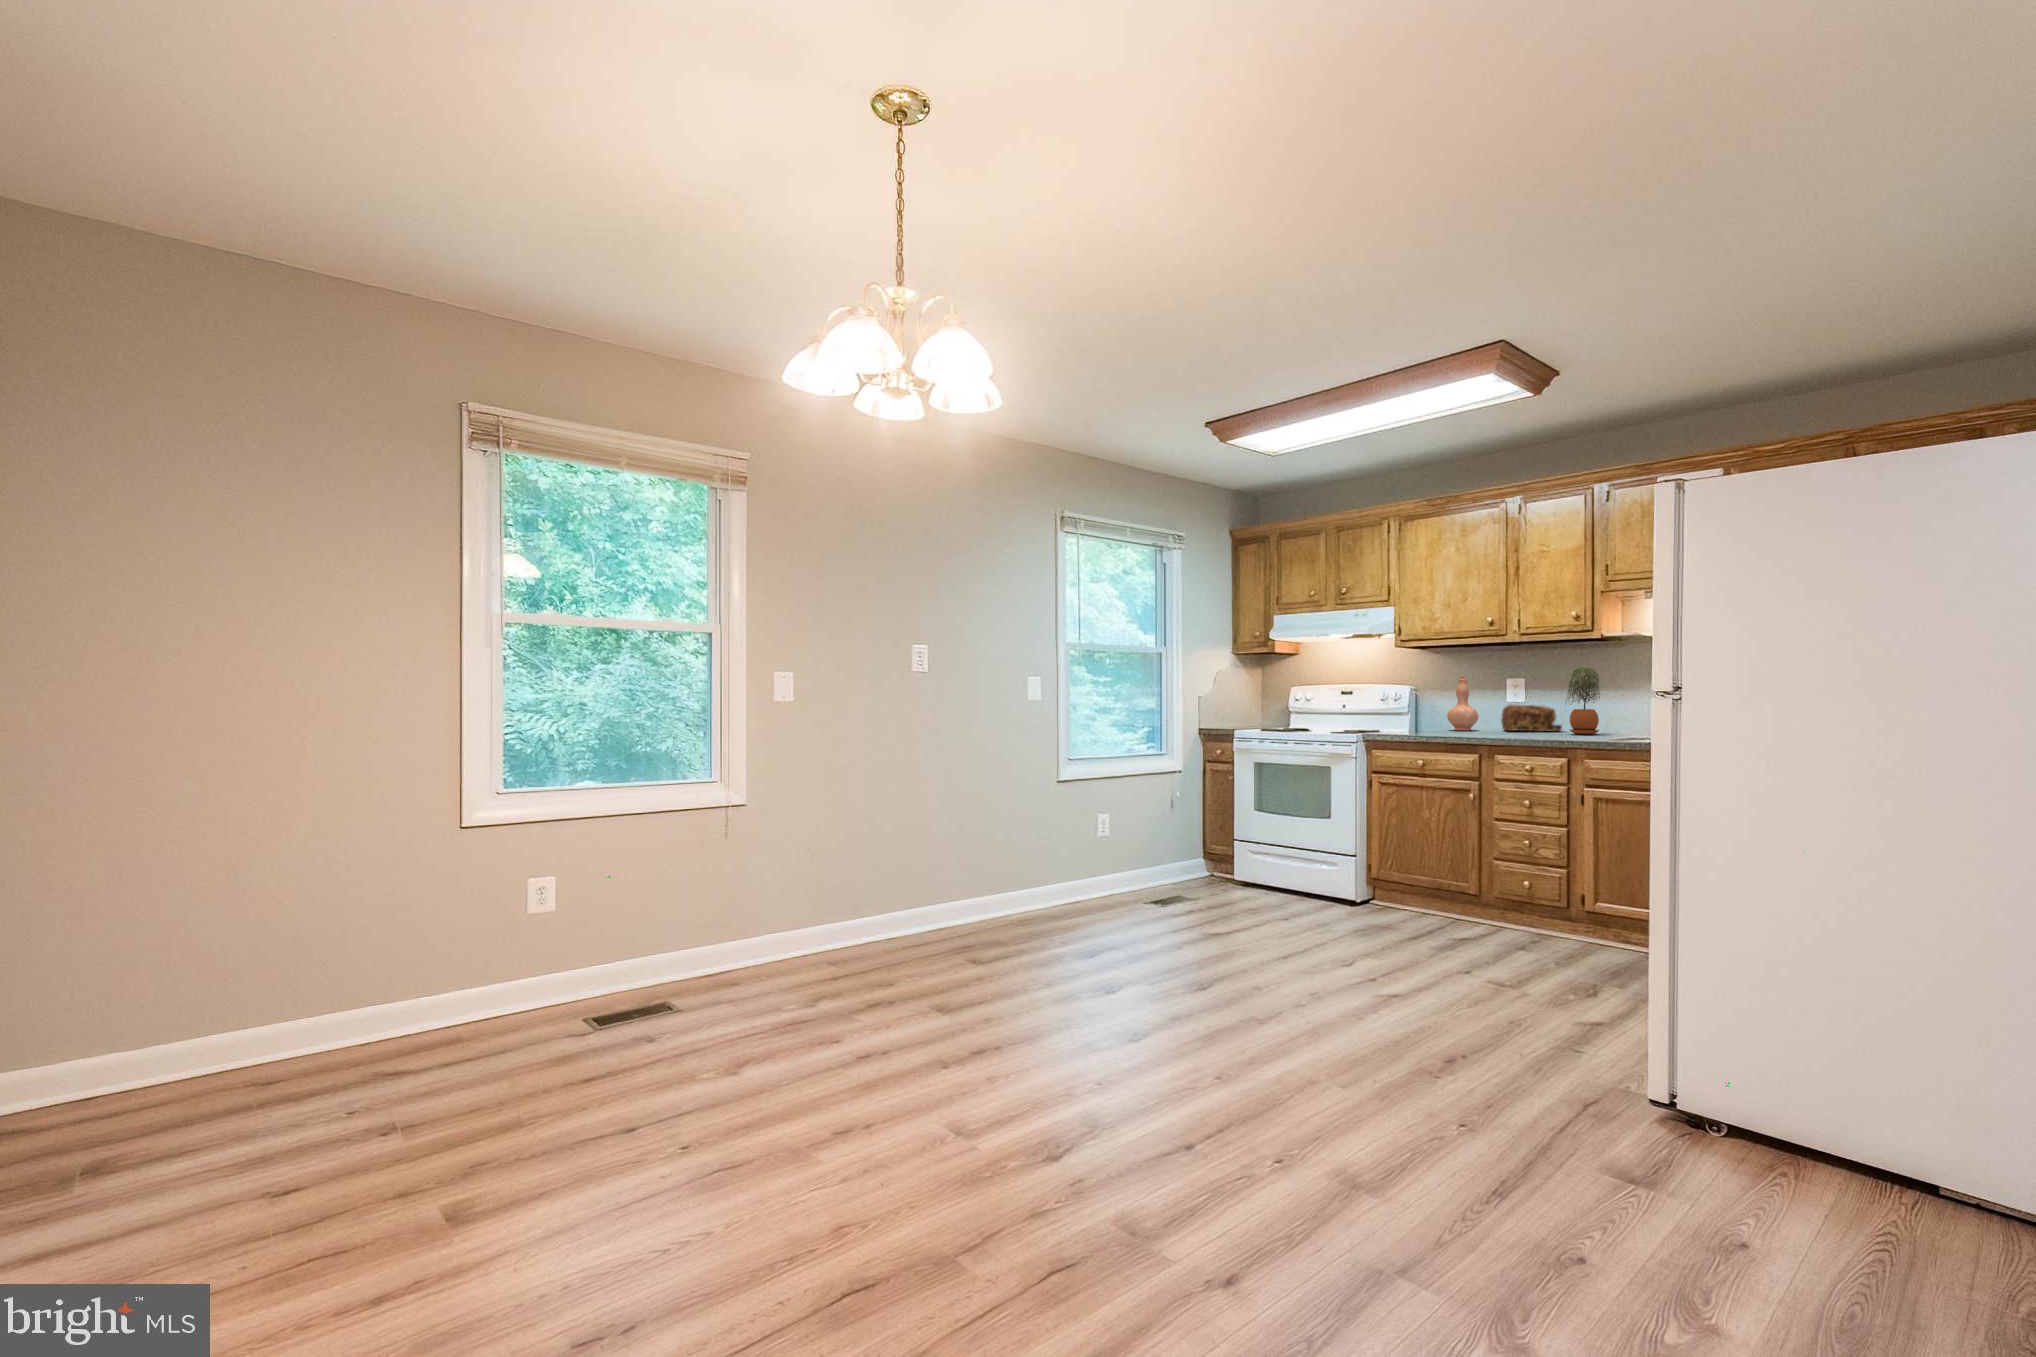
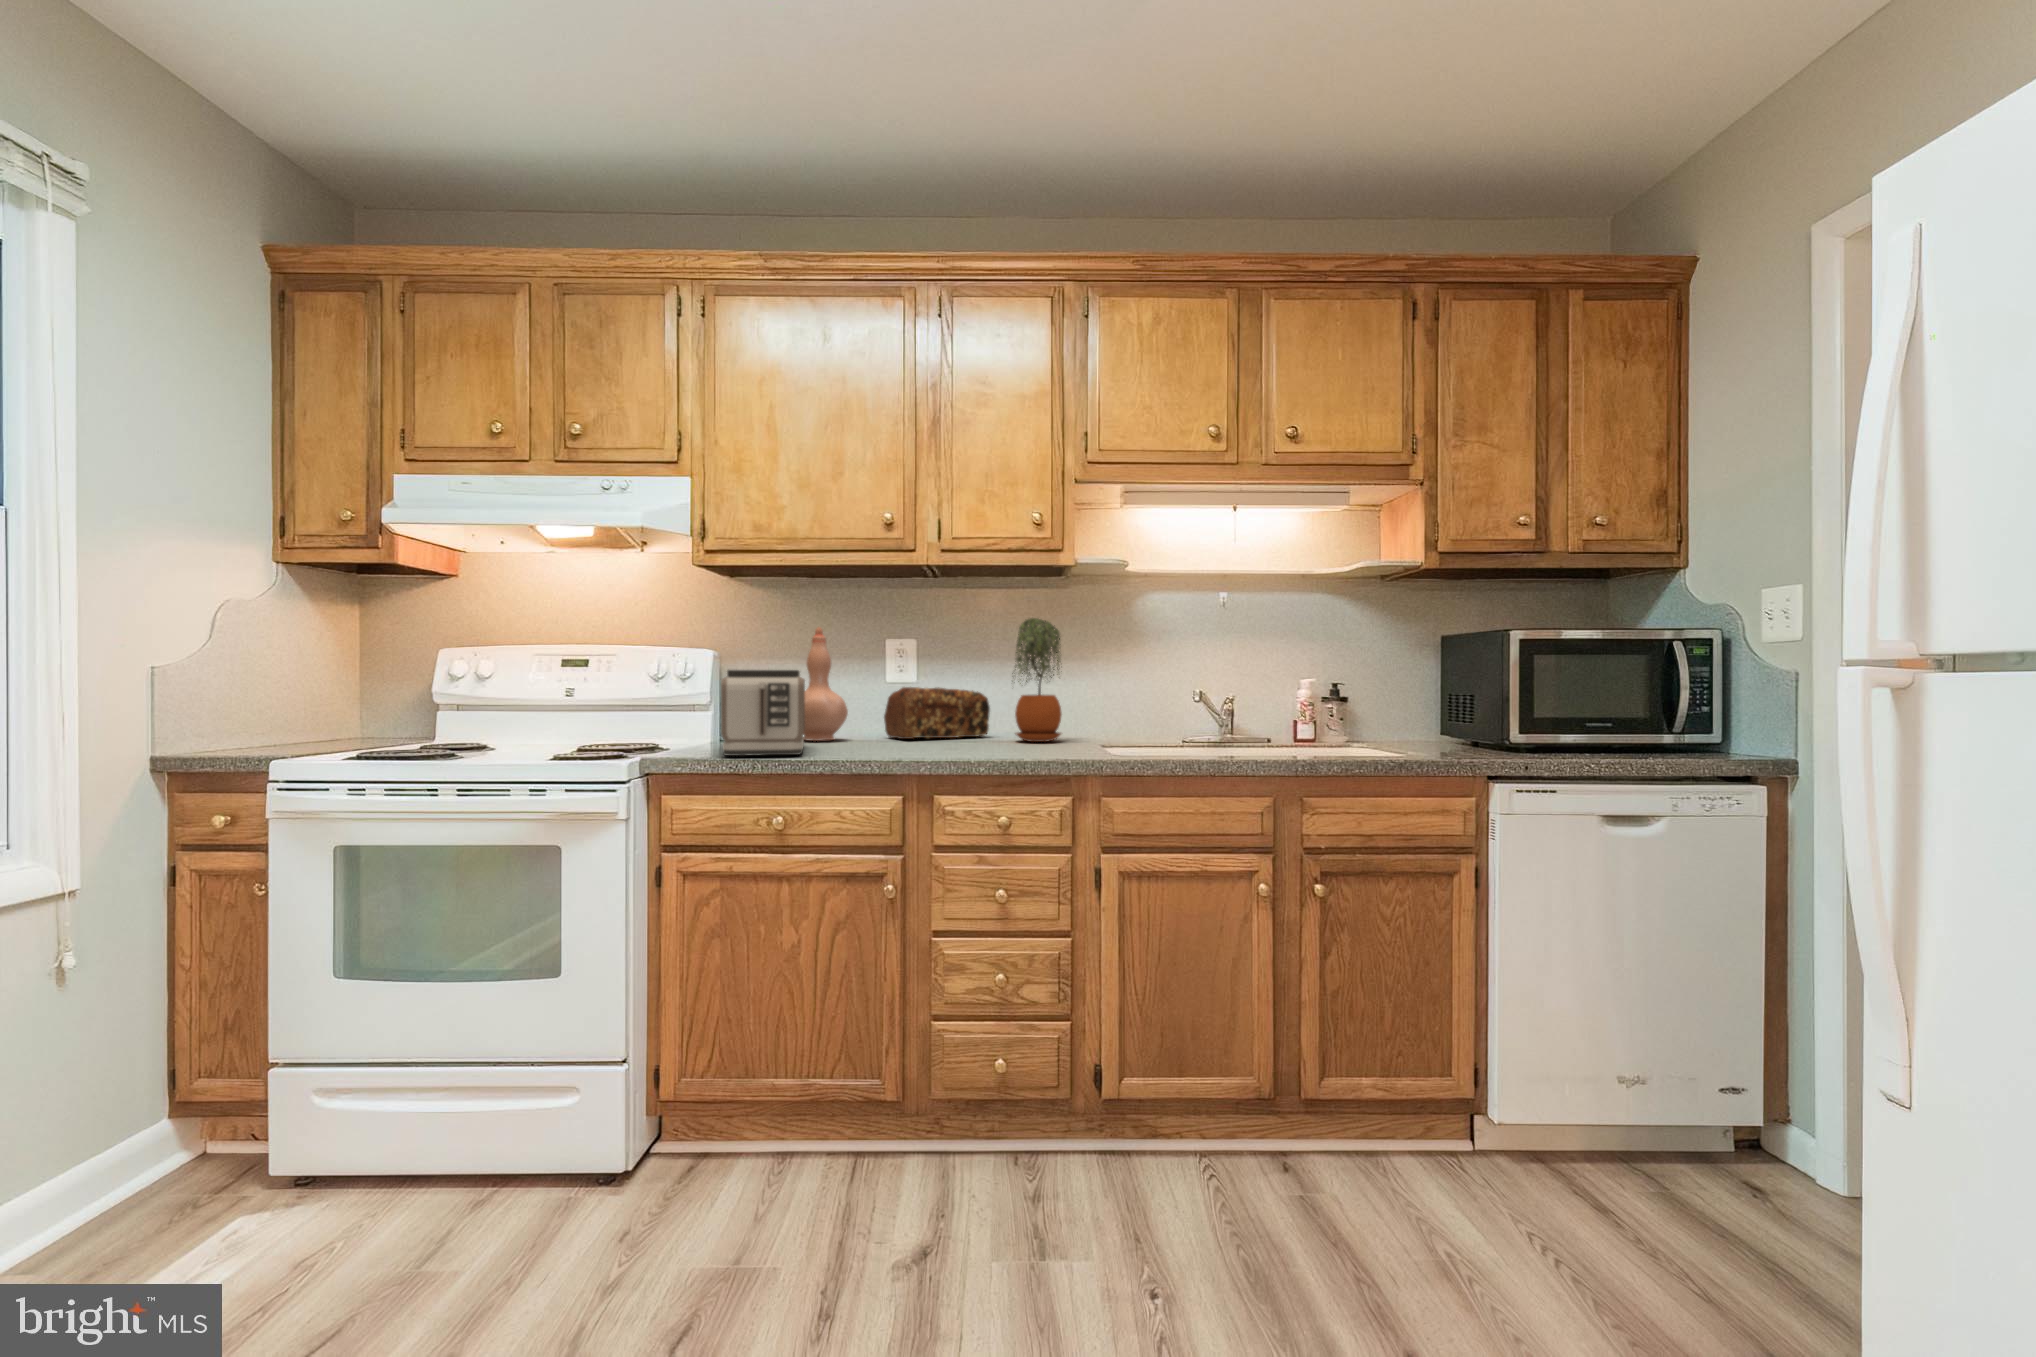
toaster: none [1399,697,1448,735] -> present [721,670,805,756]

